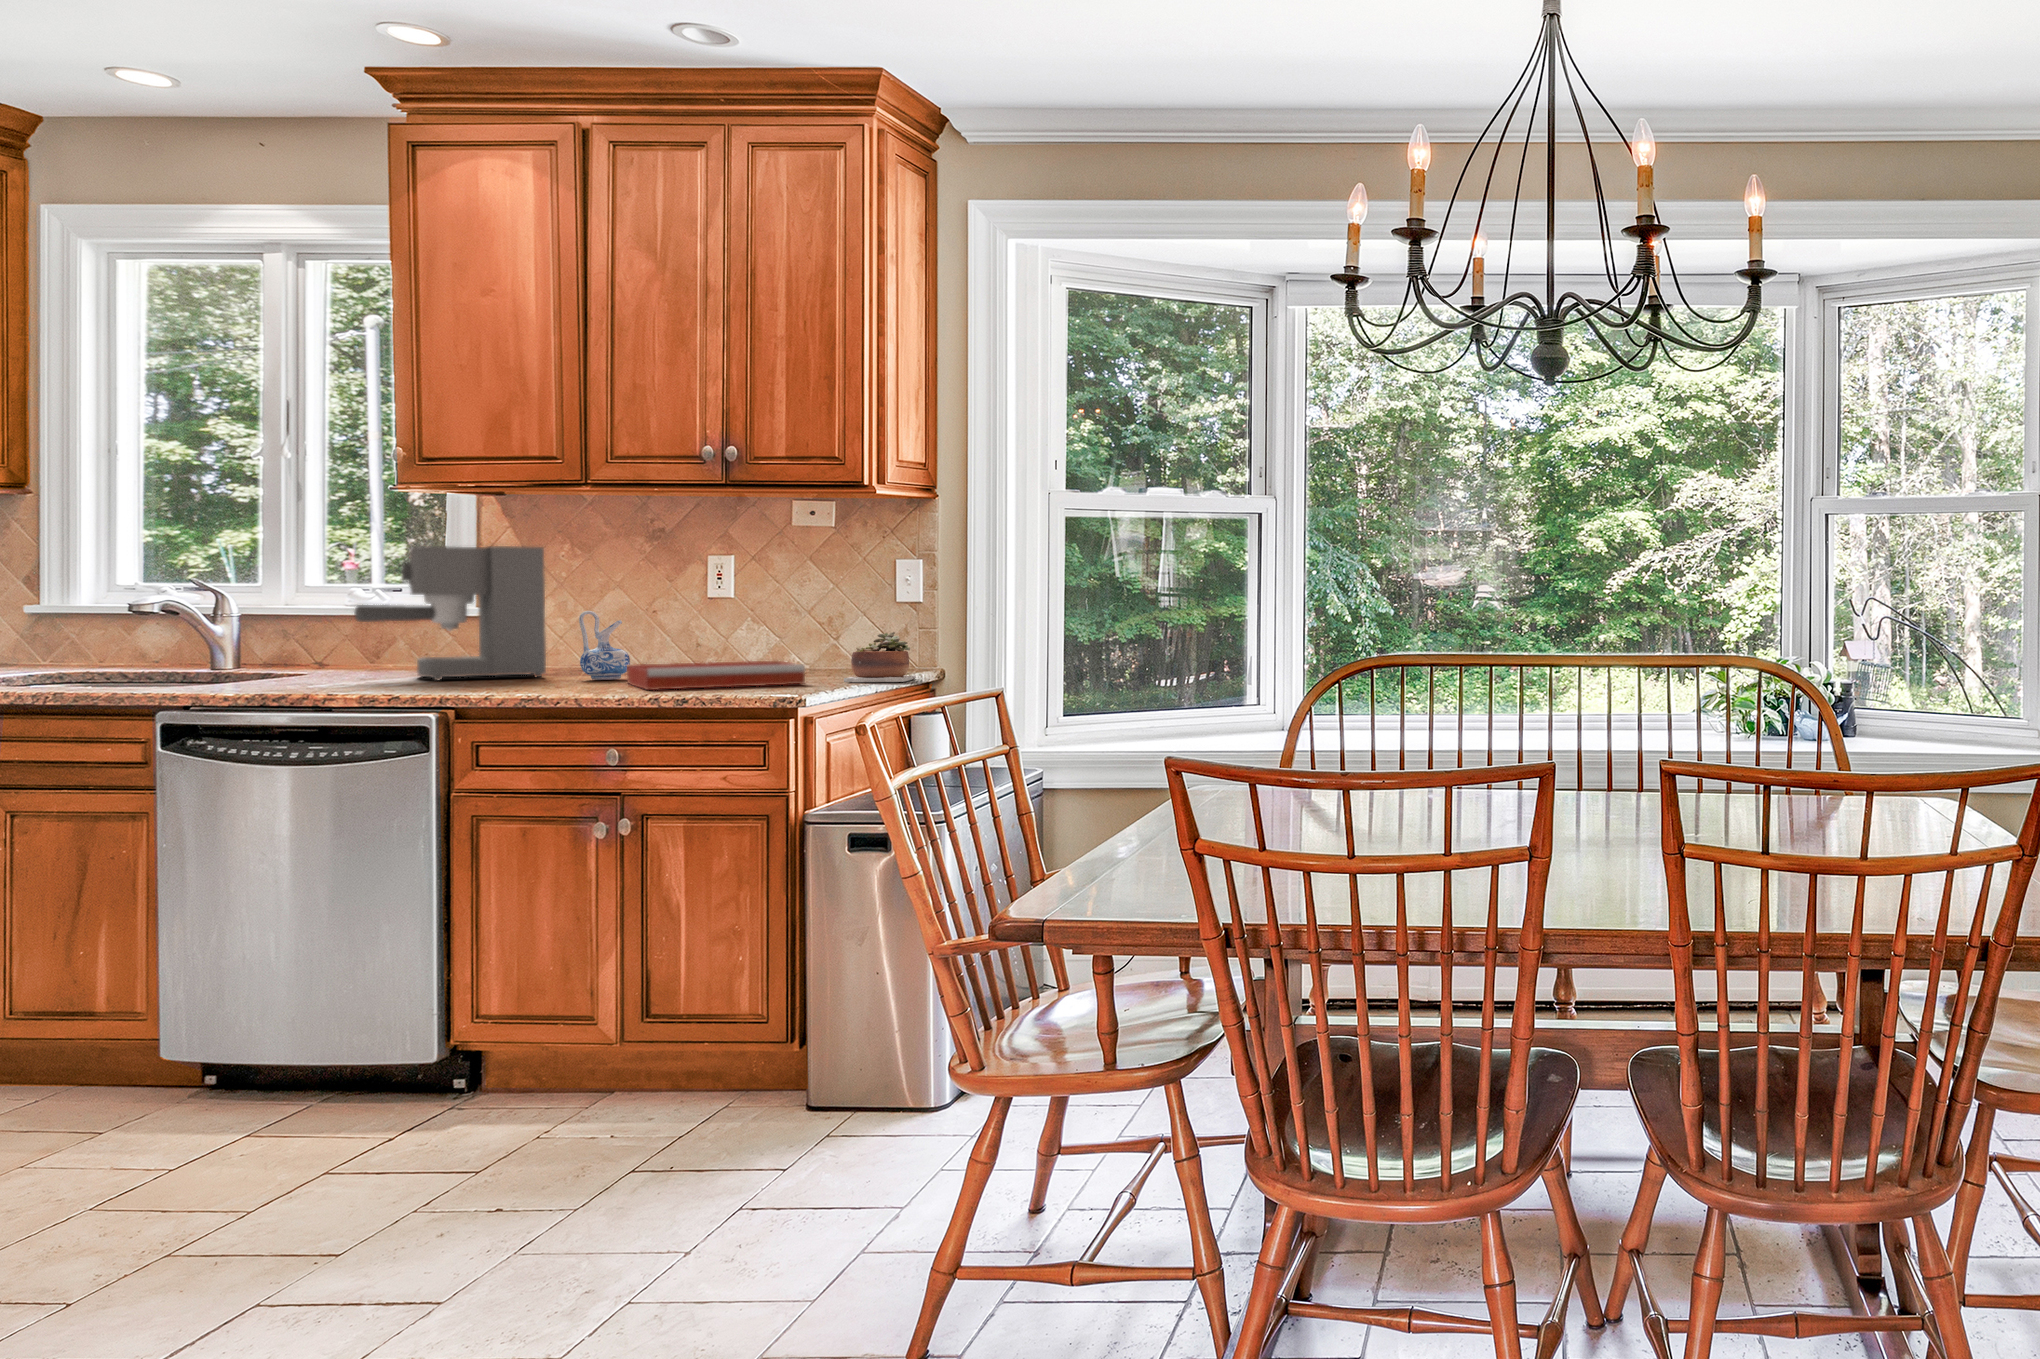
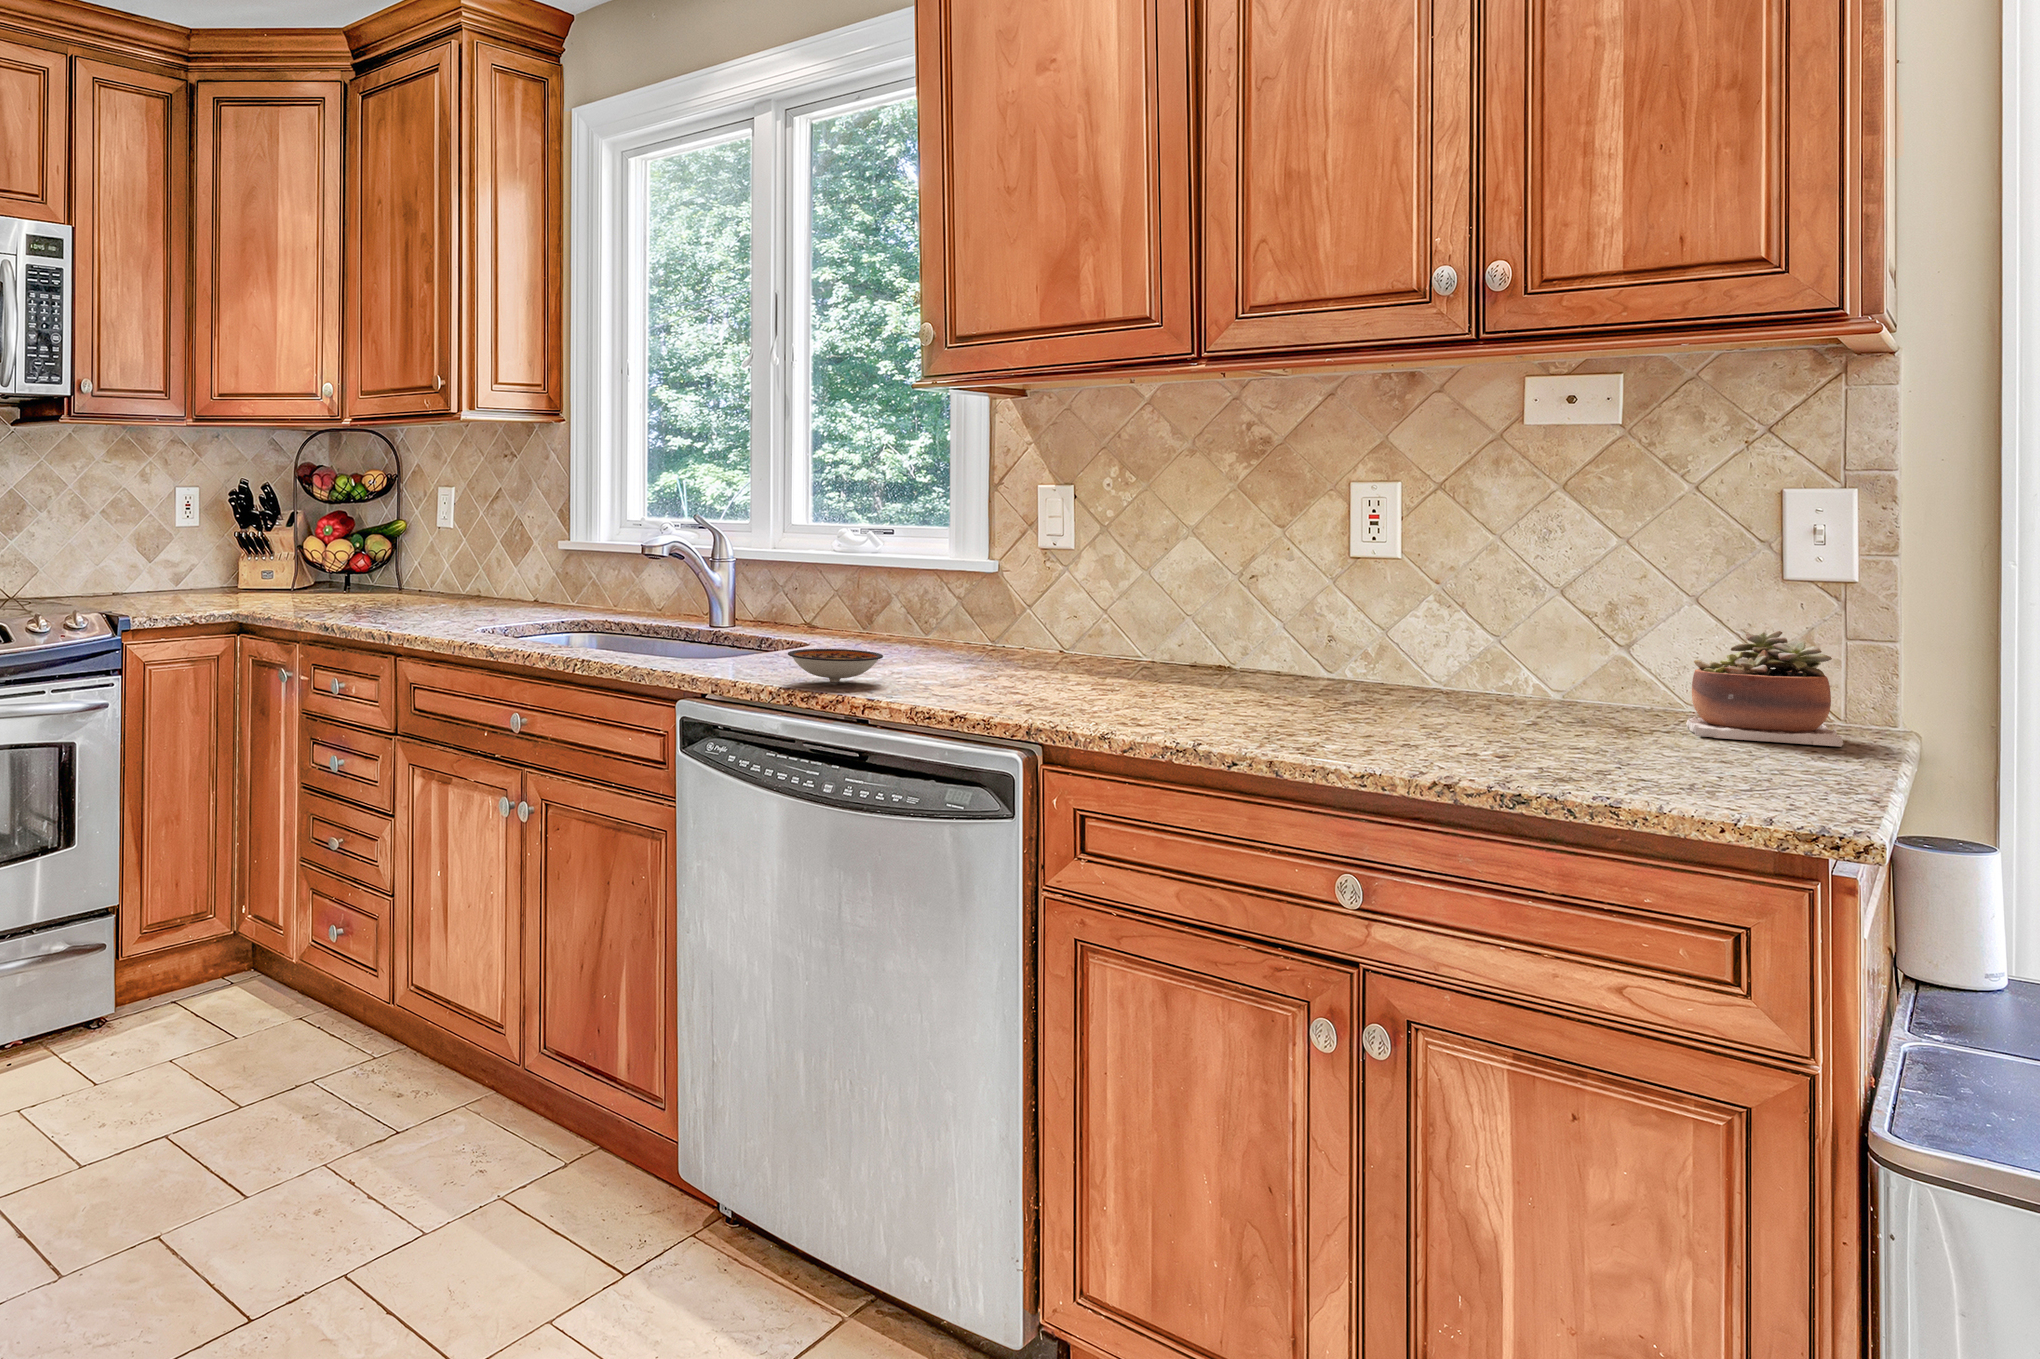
coffee maker: present [354,546,546,680] -> none [875,469,1107,673]
ceramic pitcher: present [579,611,630,680] -> none [1168,573,1242,689]
tray: present [627,661,805,690] -> none [1266,673,1641,740]
ceramic bowl: none [263,666,351,687] -> present [788,649,883,682]

